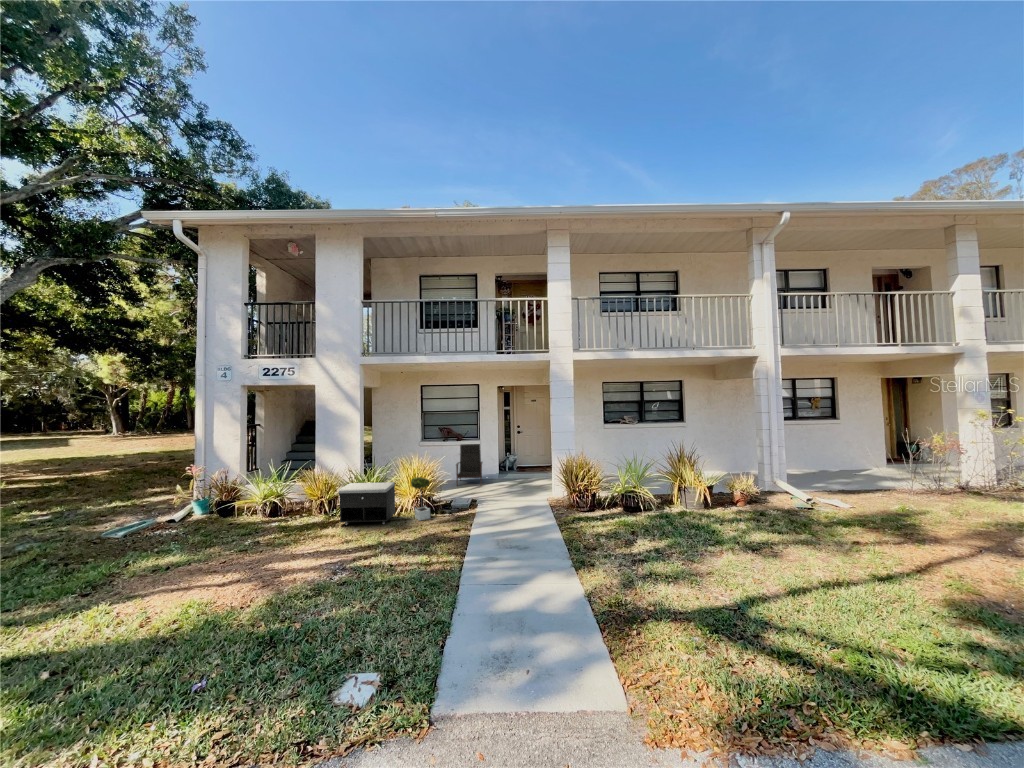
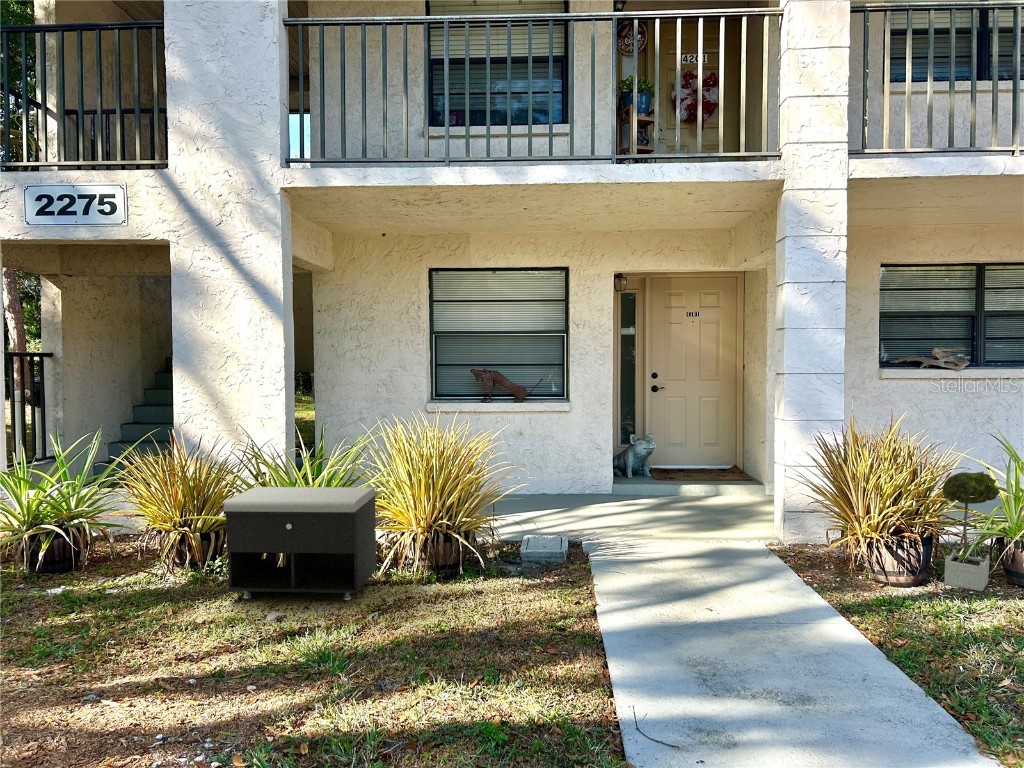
lounge chair: present [456,444,482,485] -> none [516,410,582,508]
potted tree: present [411,477,430,521] -> present [942,471,1000,591]

